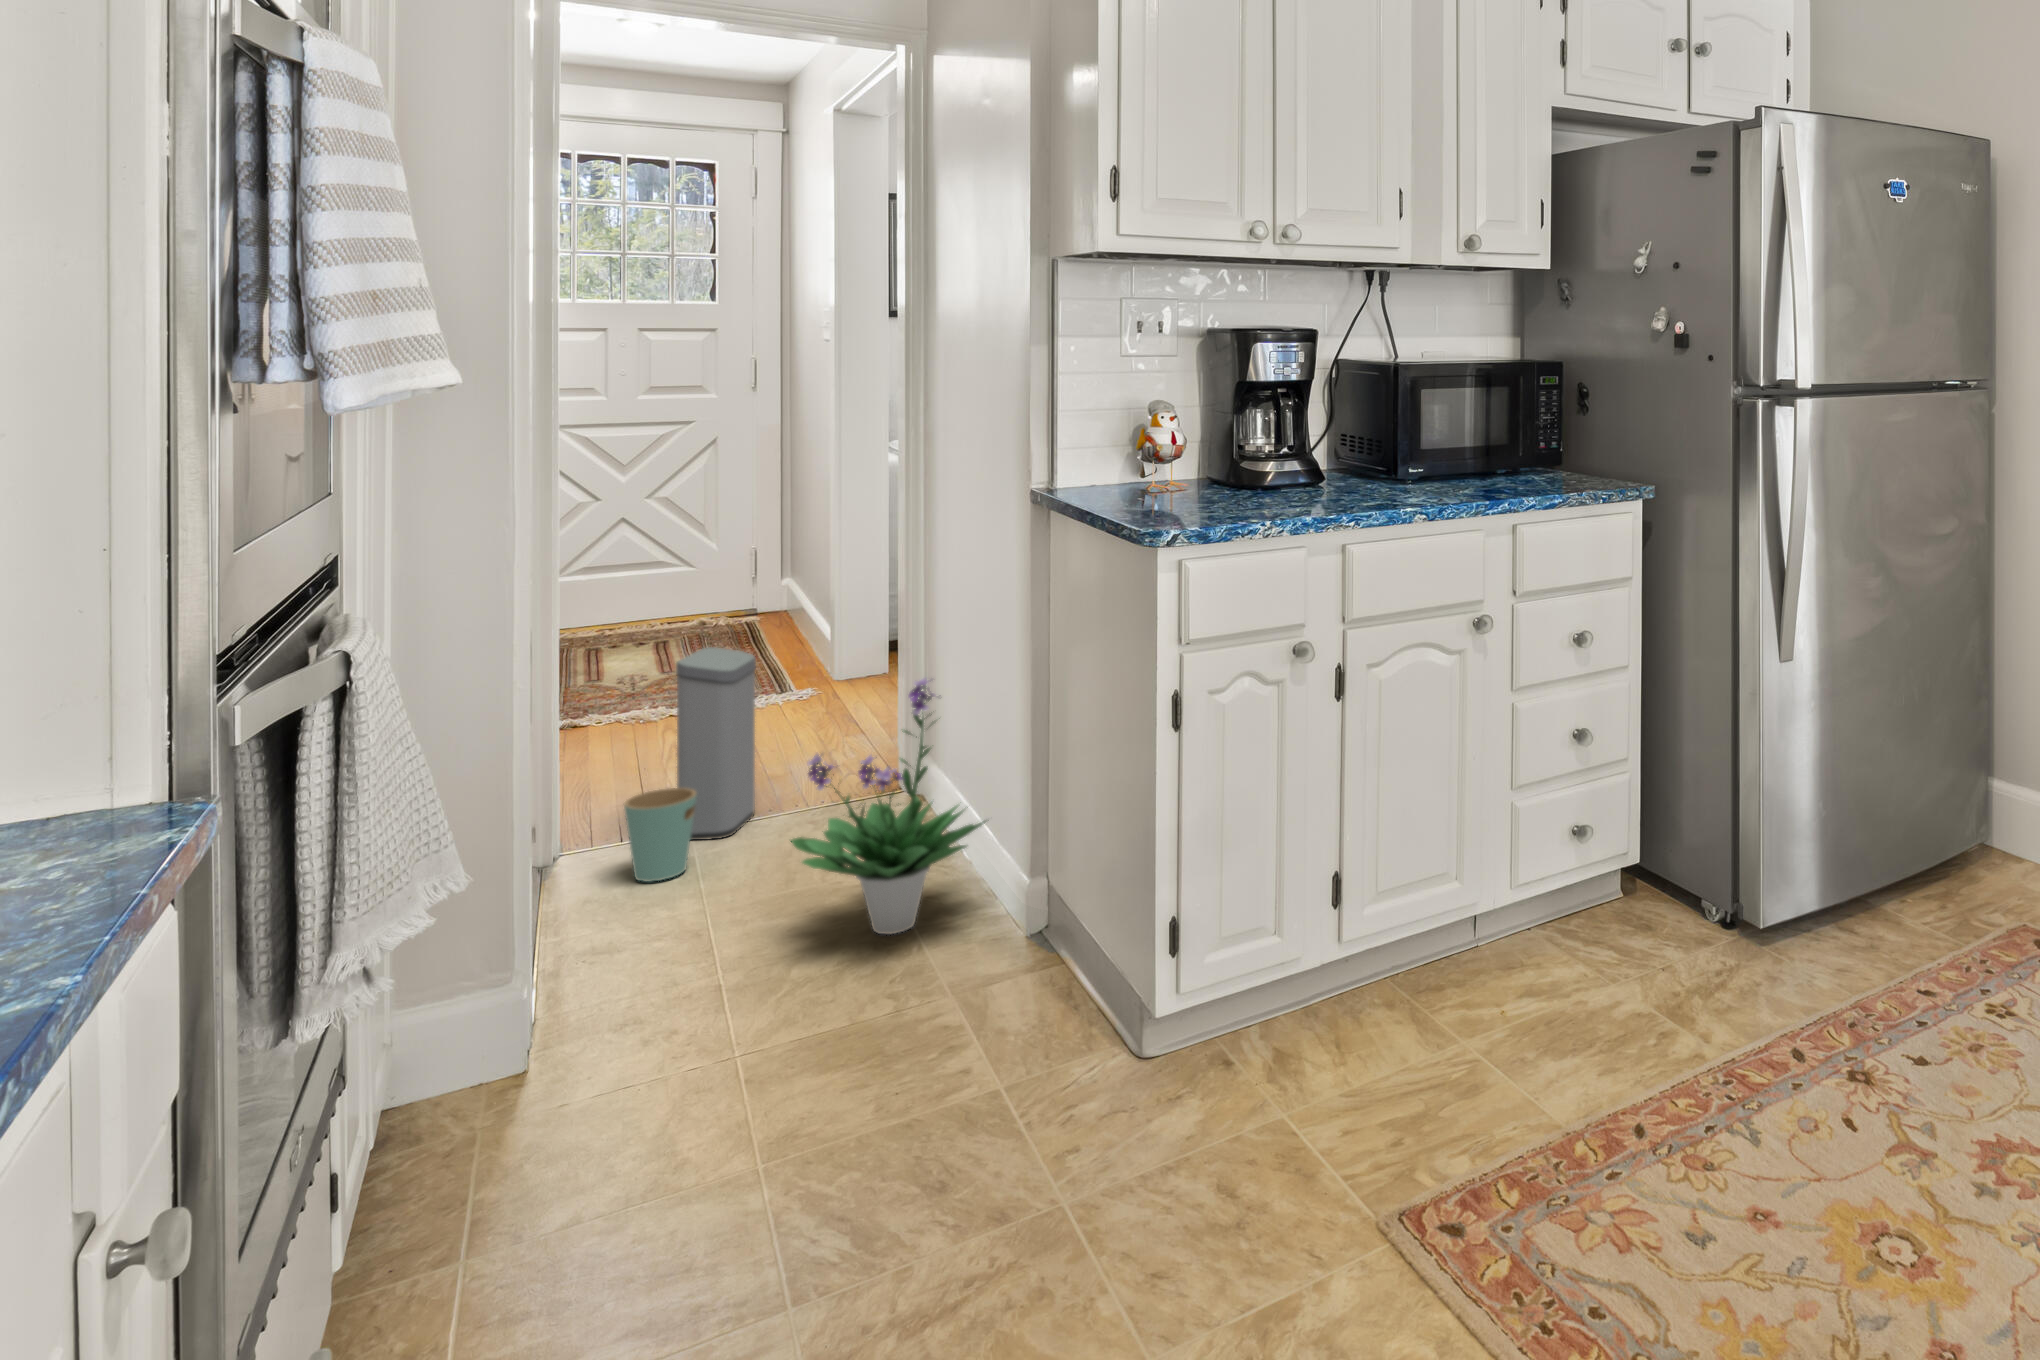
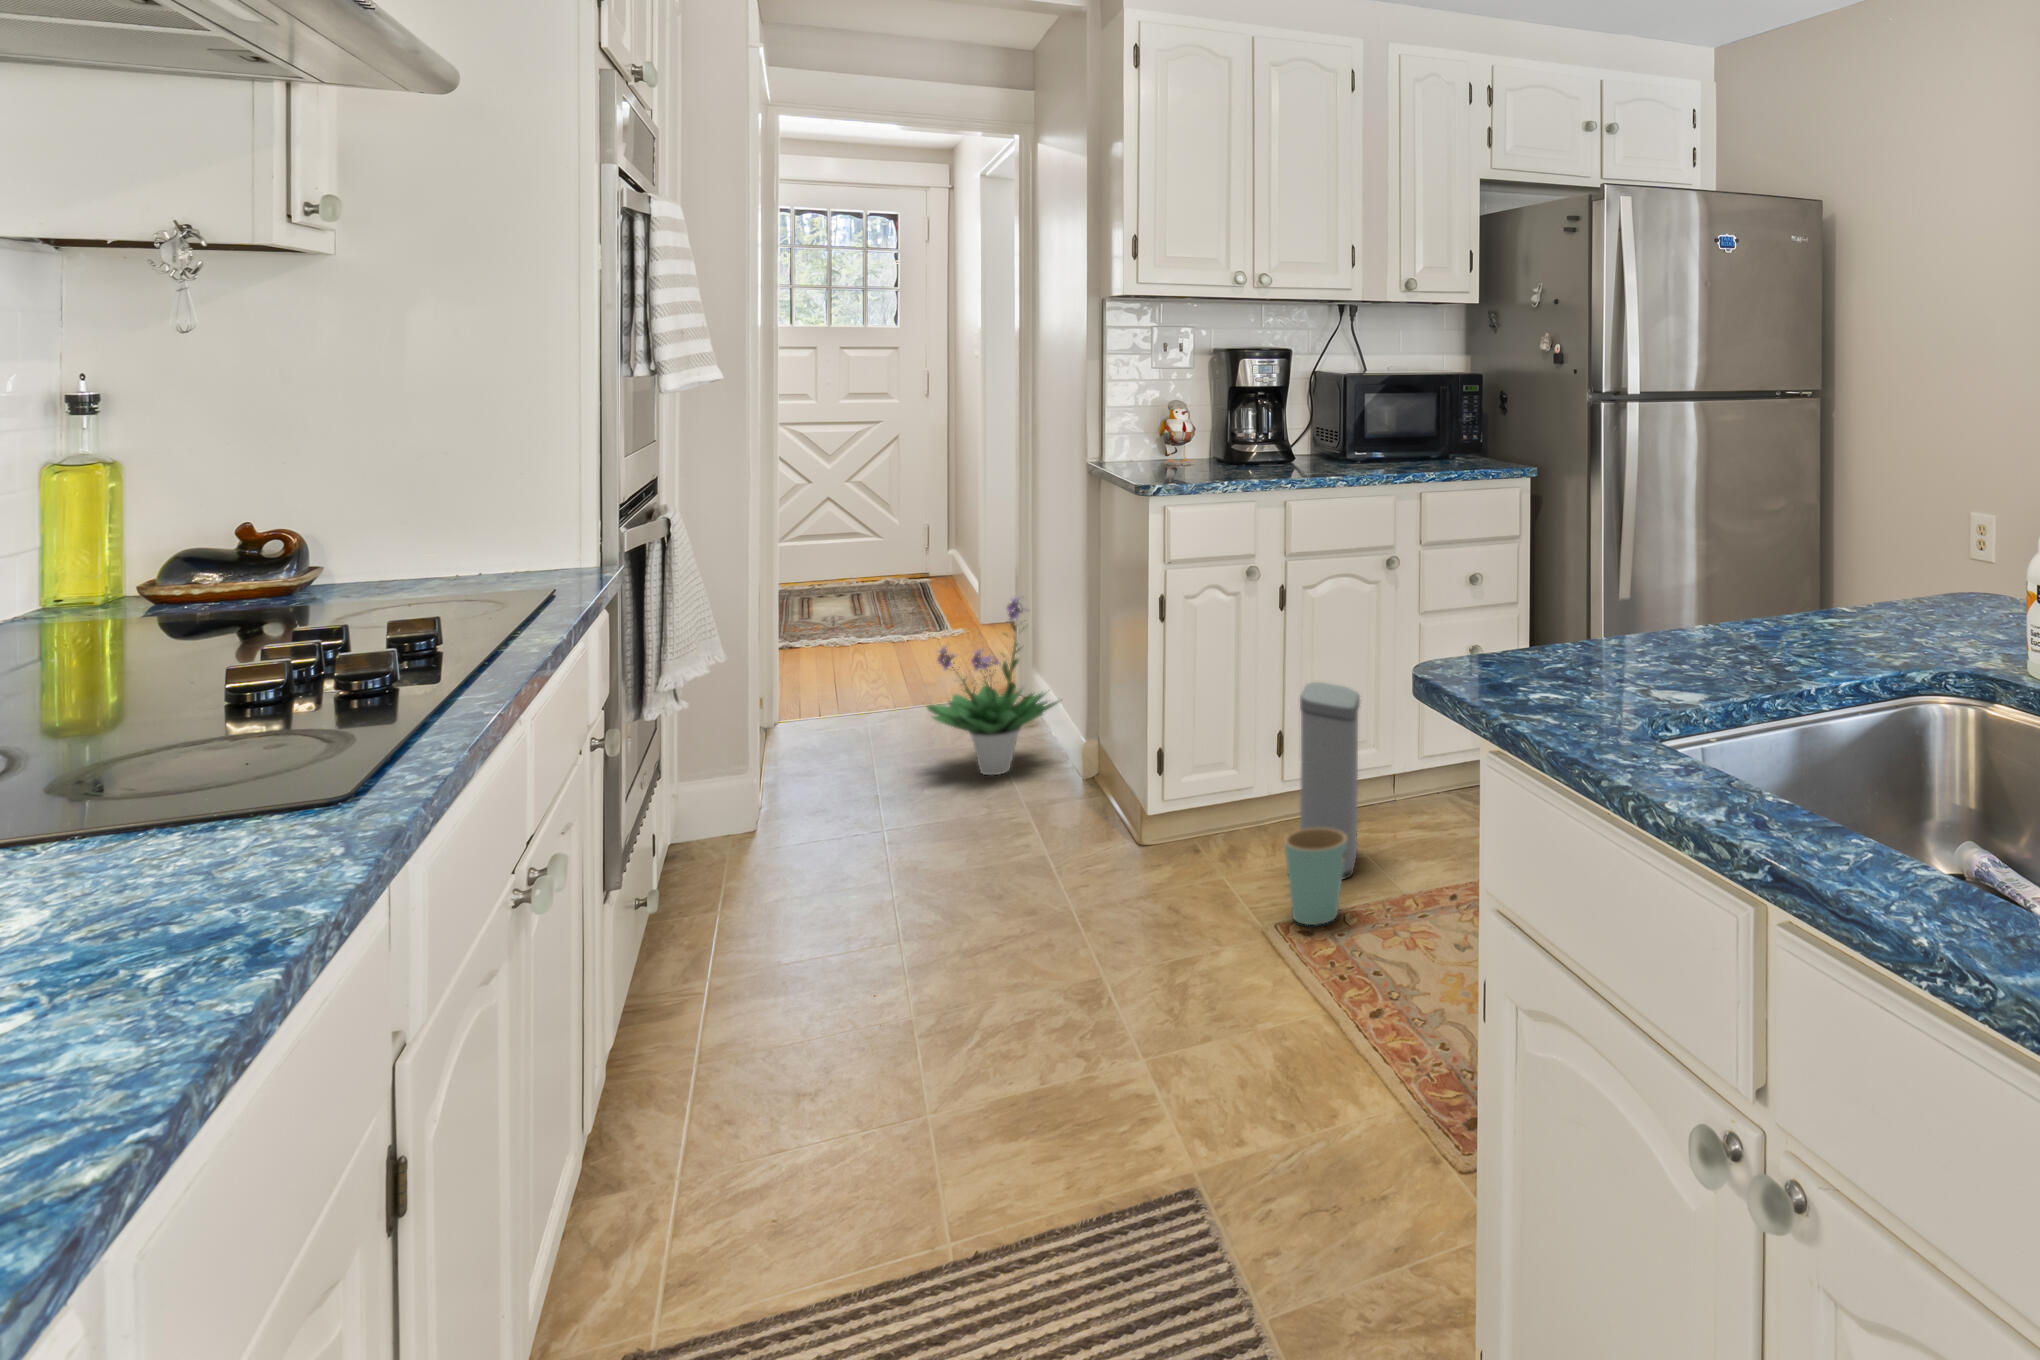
trash can: present [624,647,756,882] -> present [1284,682,1360,925]

